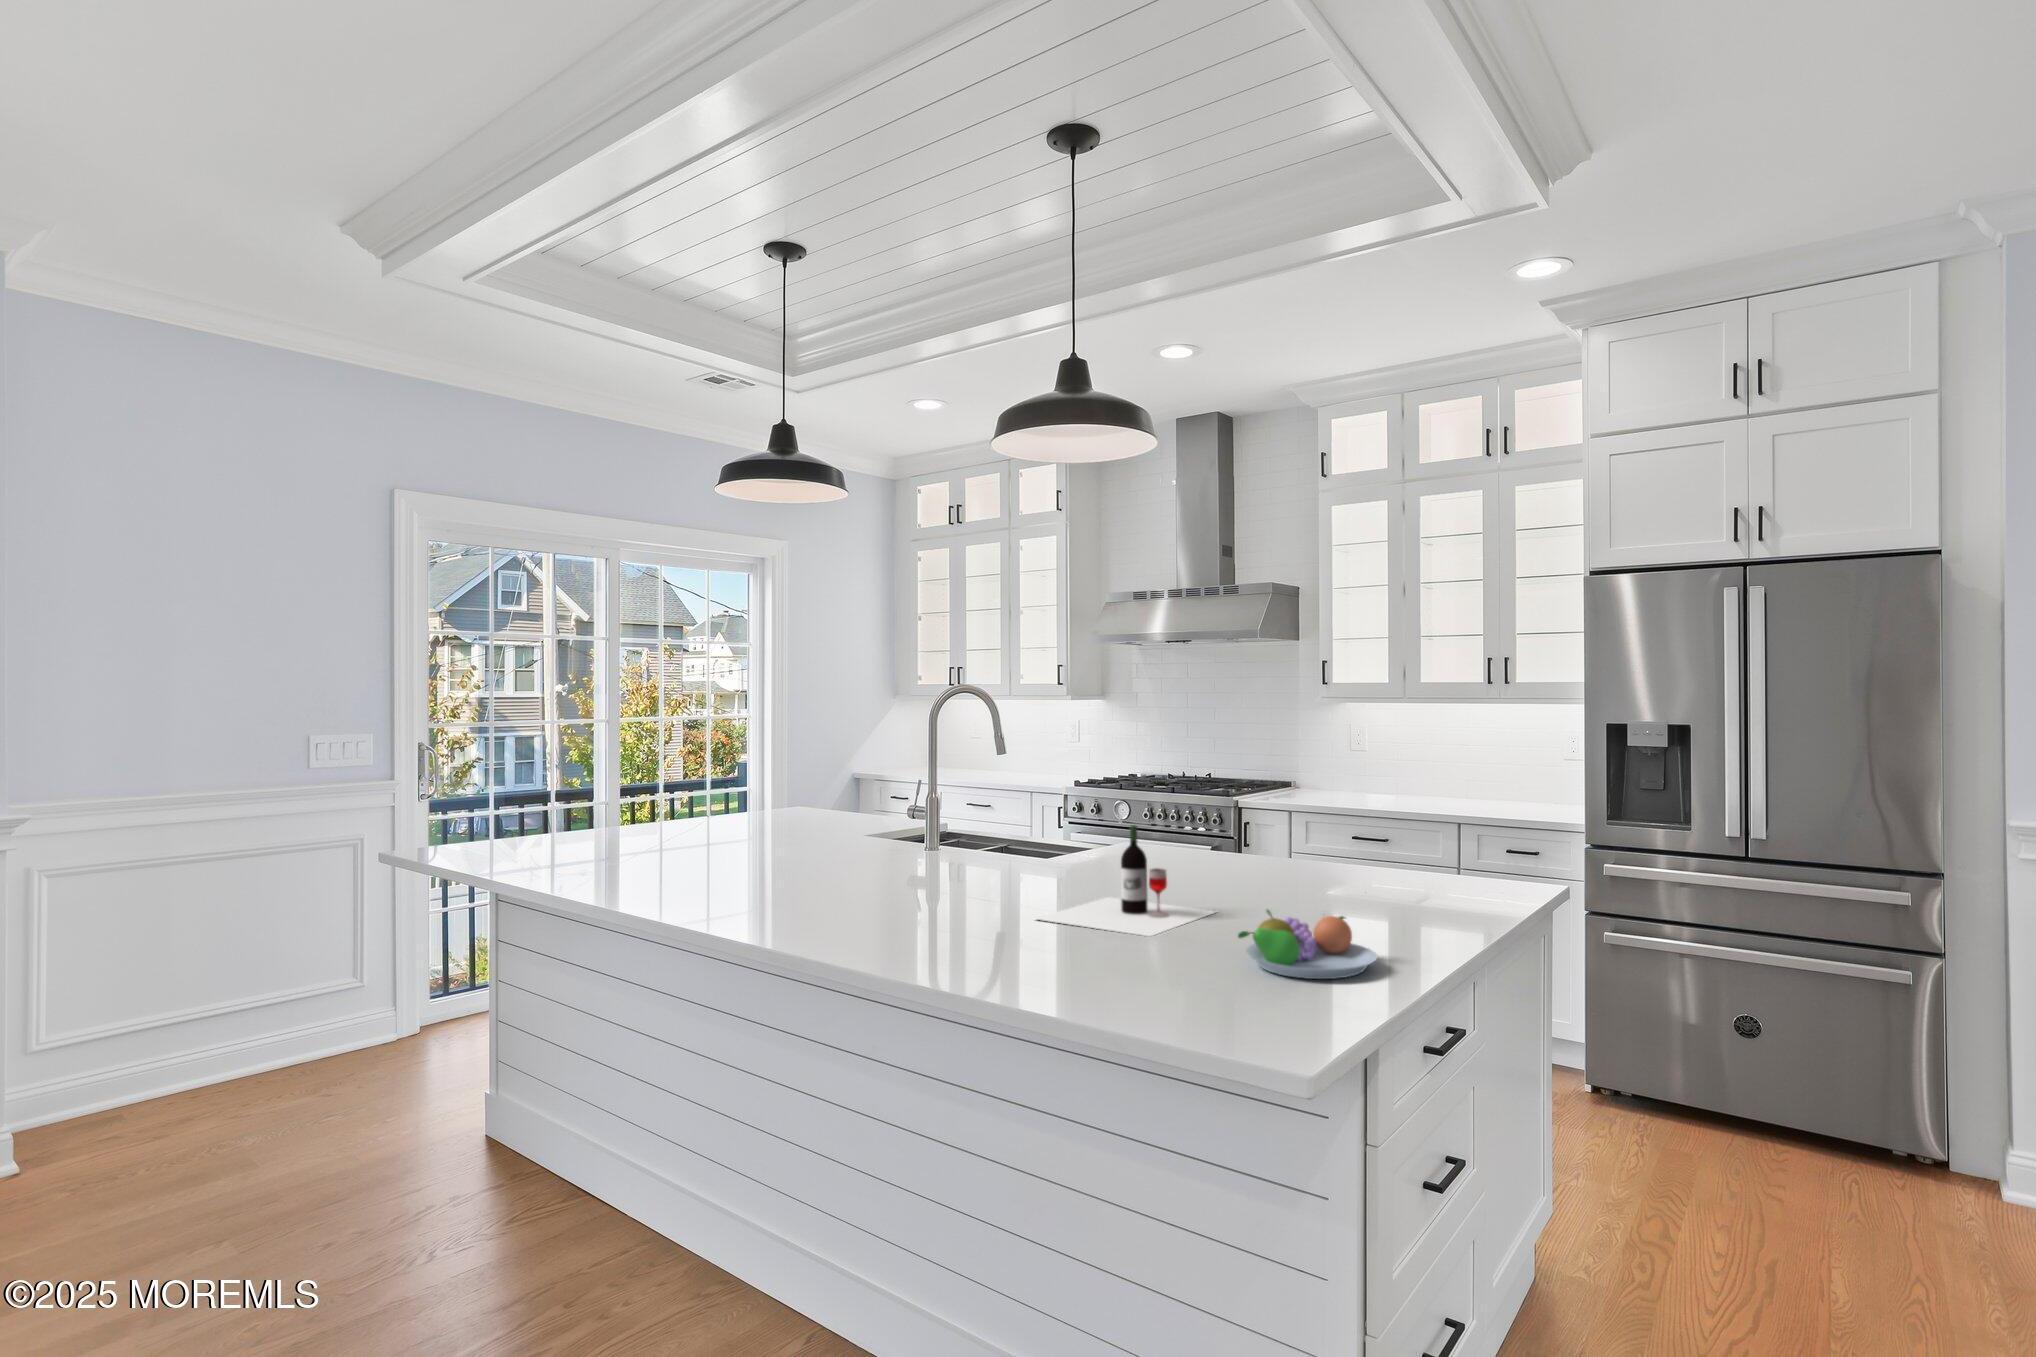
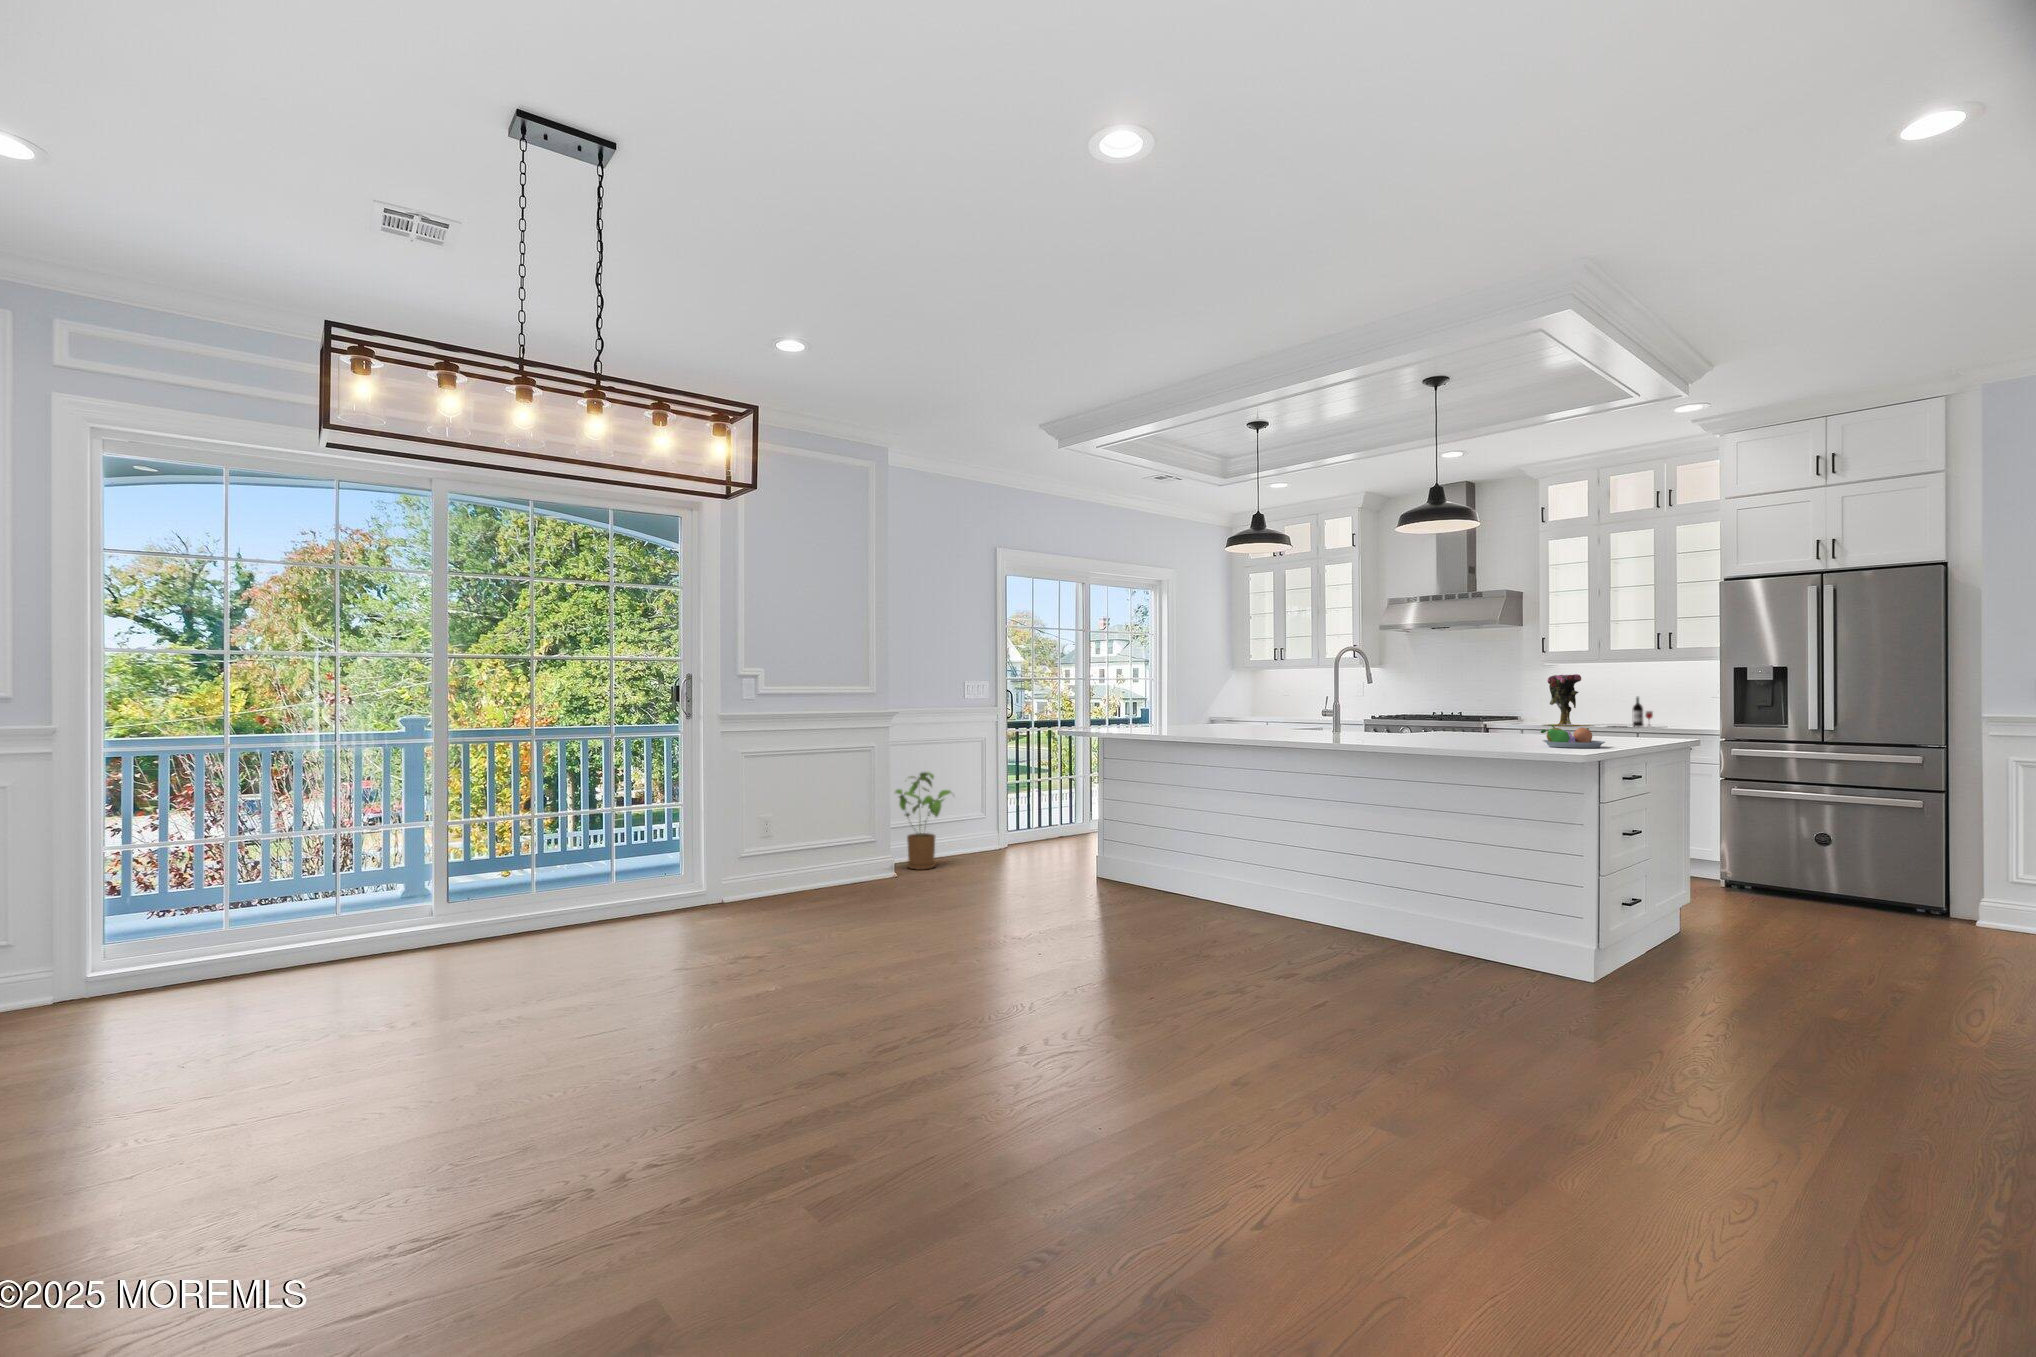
vase: none [1320,720,1403,805] -> present [1545,674,1586,726]
wine bottle: present [1037,825,1216,937] -> present [1617,697,1658,728]
house plant: none [74,942,231,1149] -> present [895,772,951,870]

